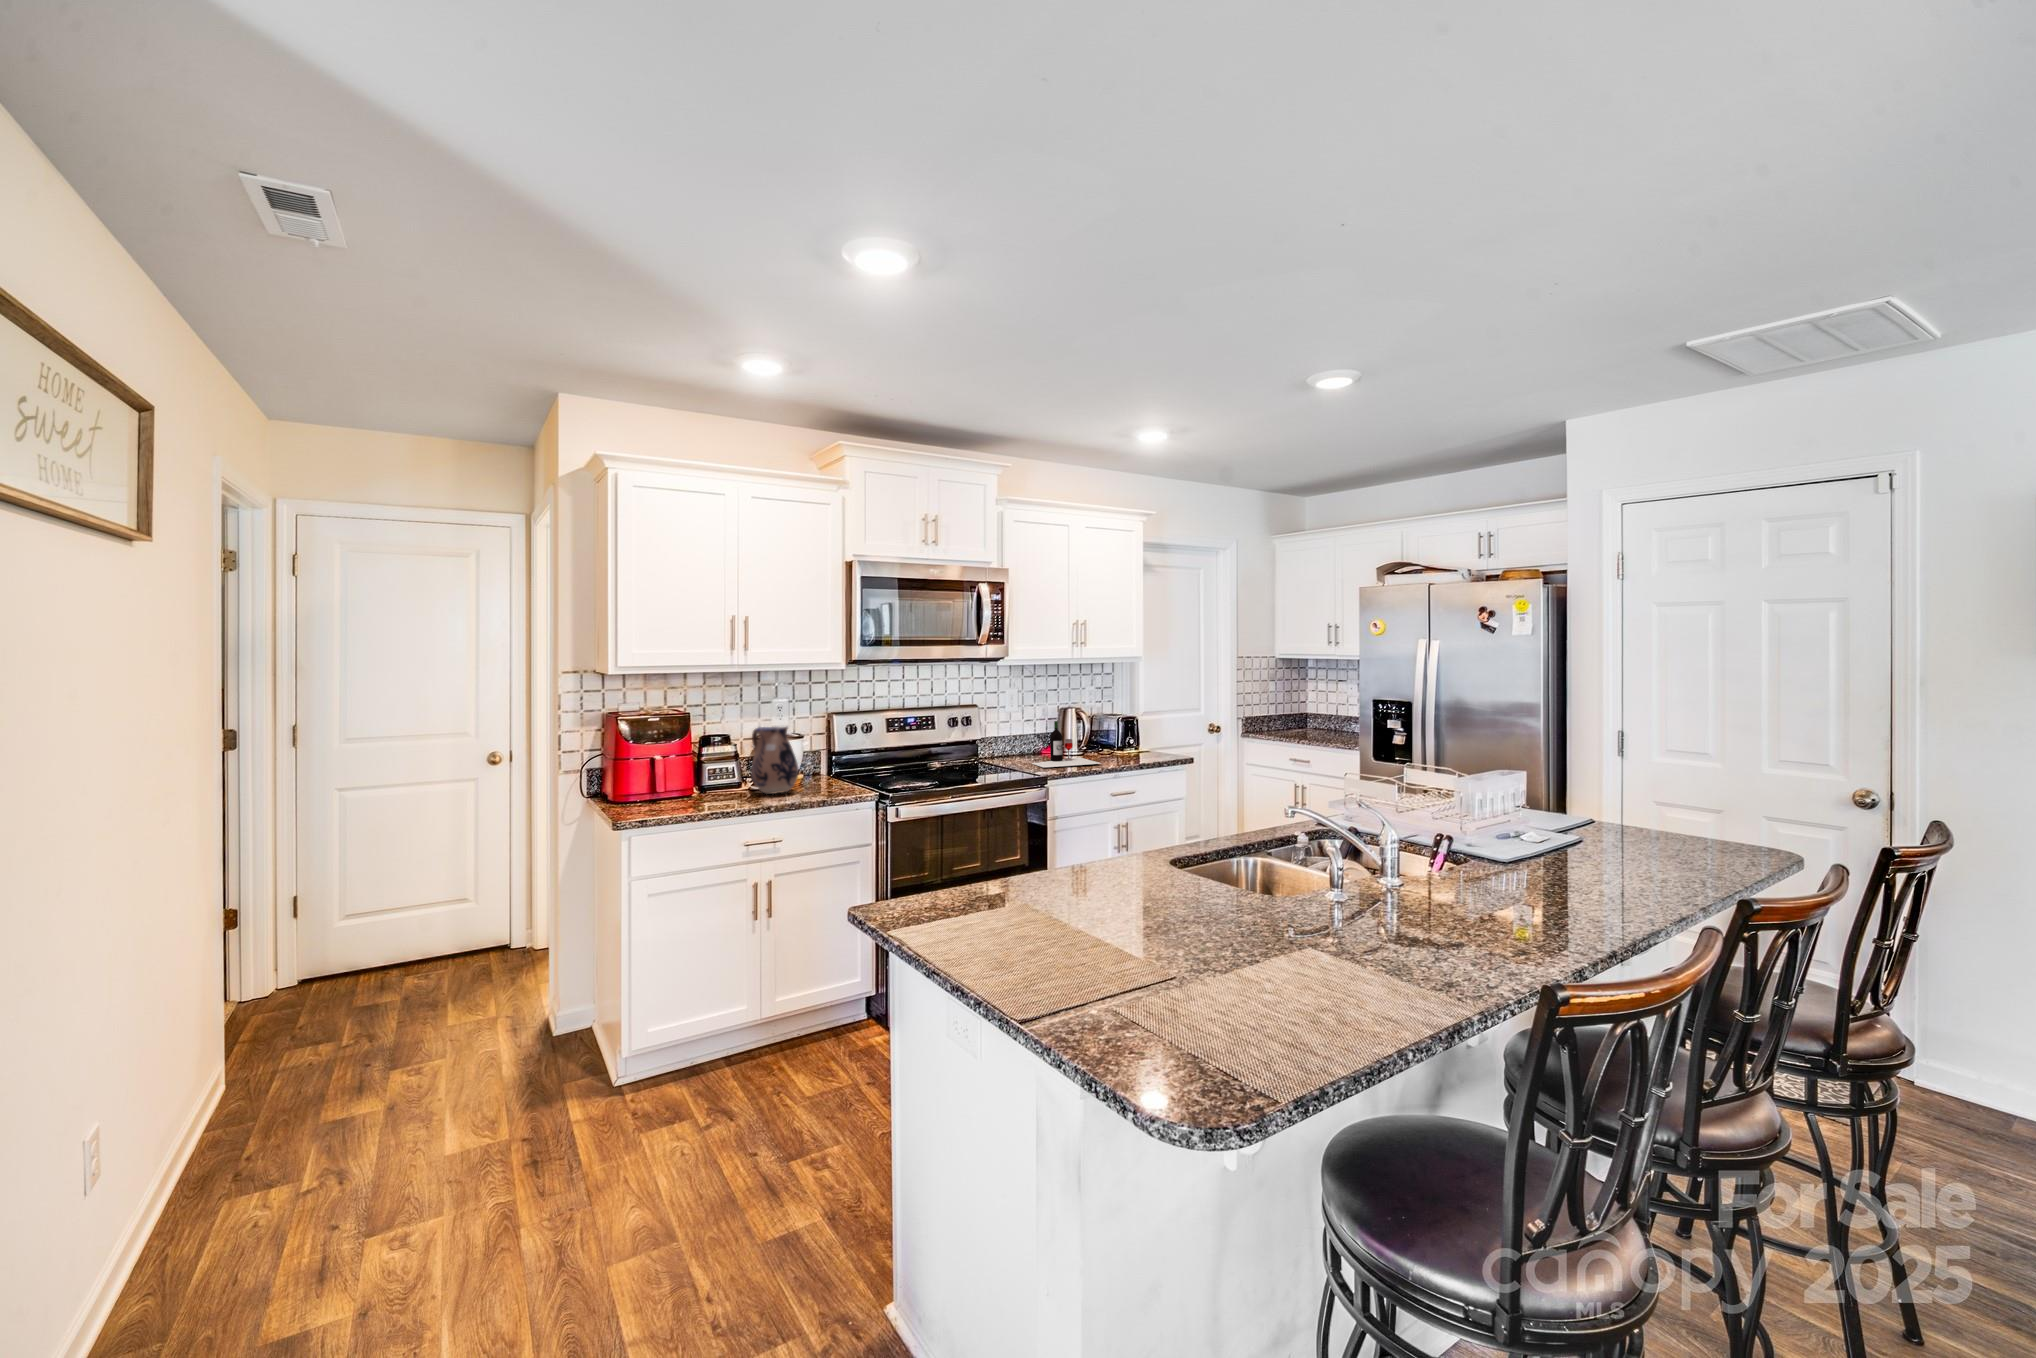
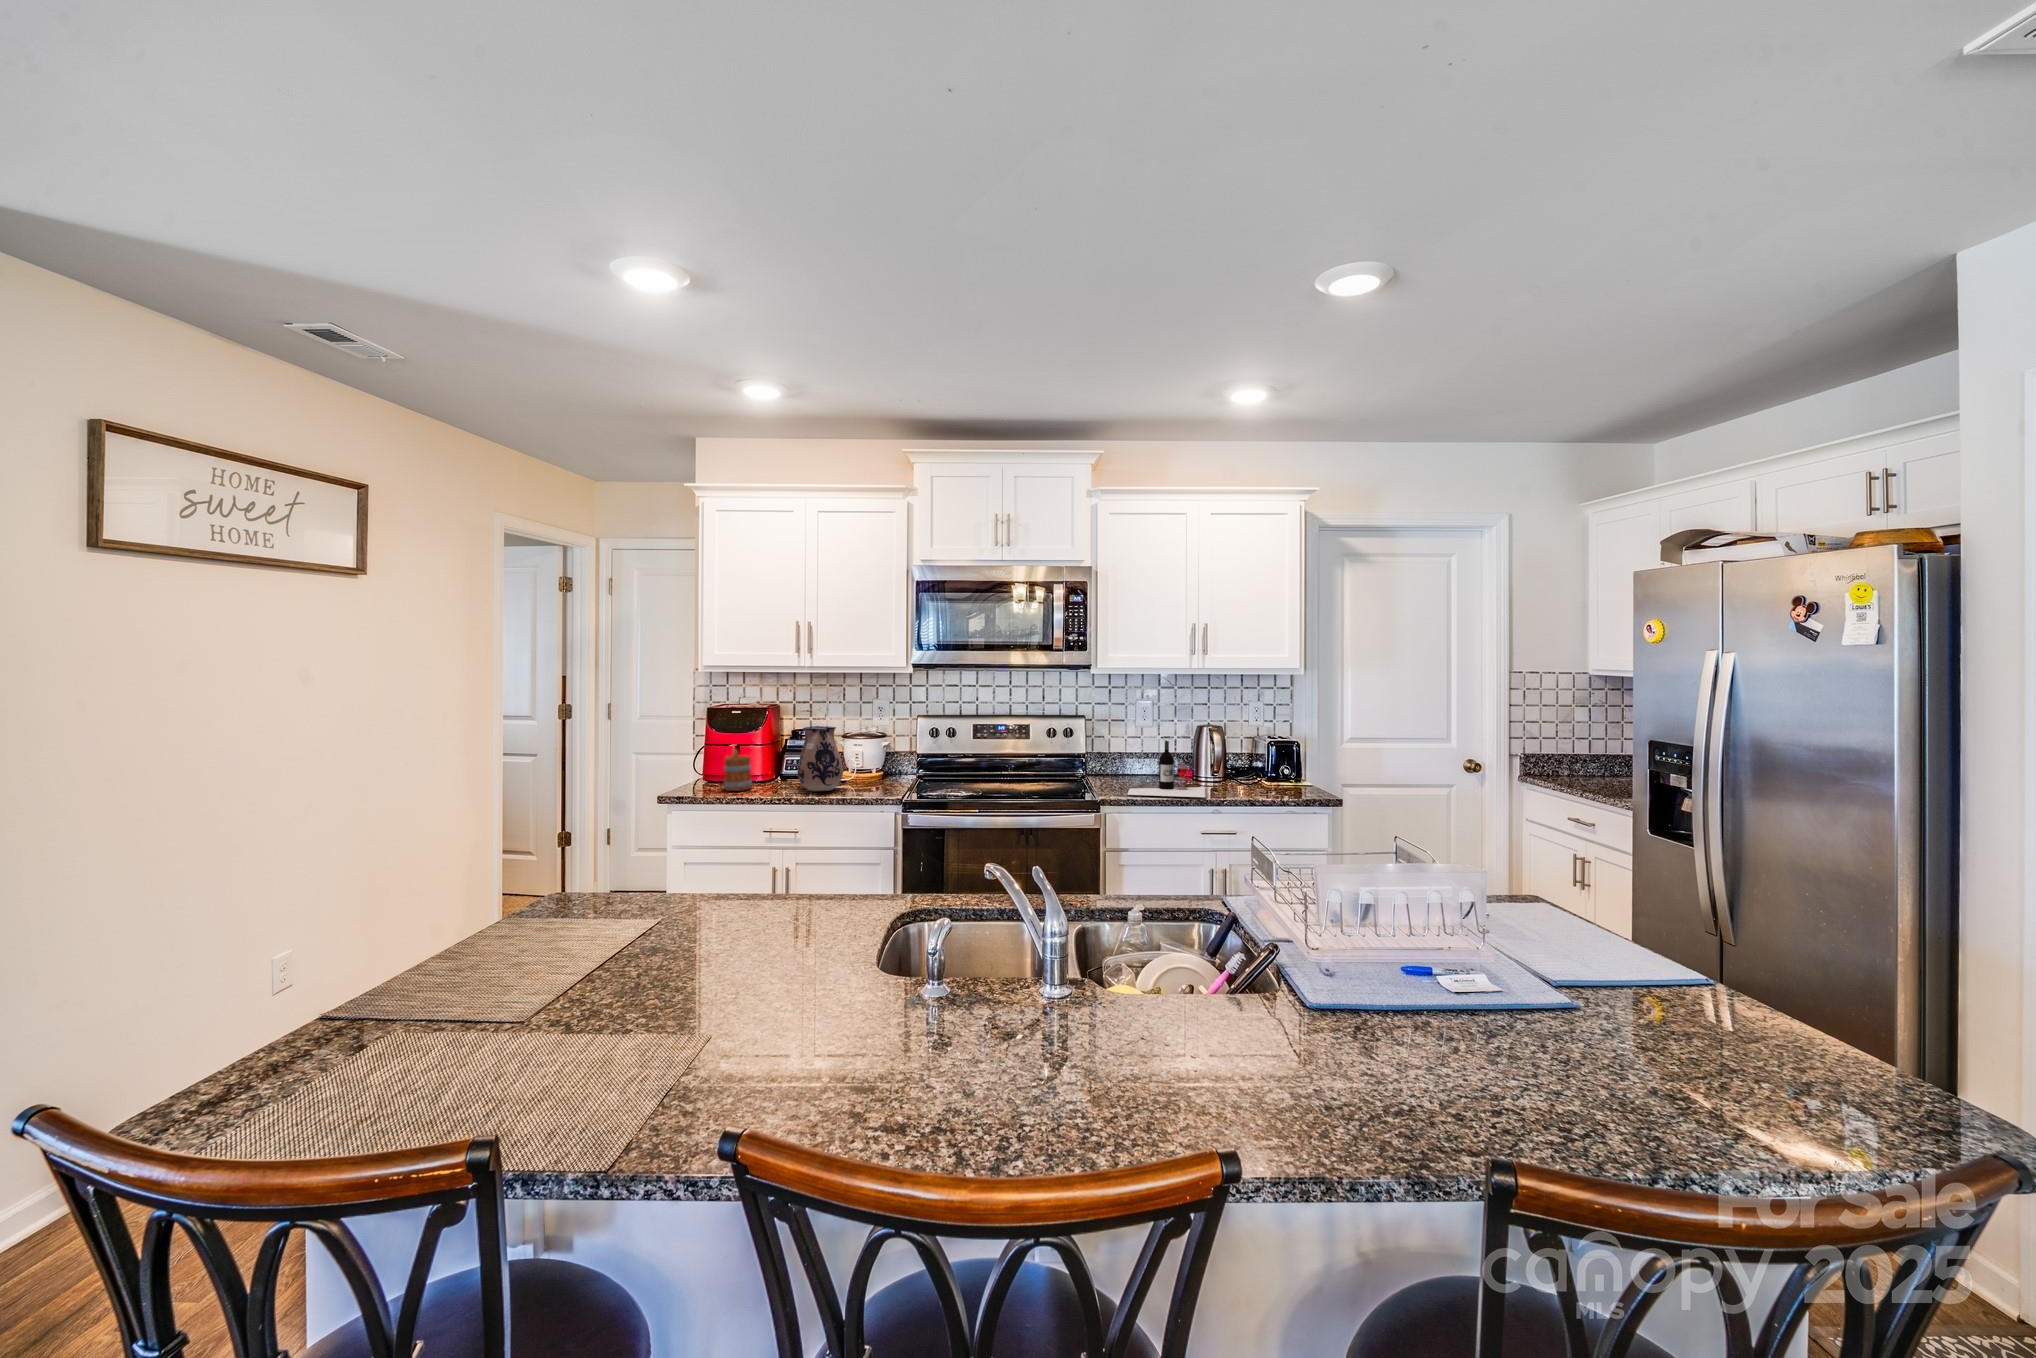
mug: none [663,758,700,803] -> present [724,749,752,791]

